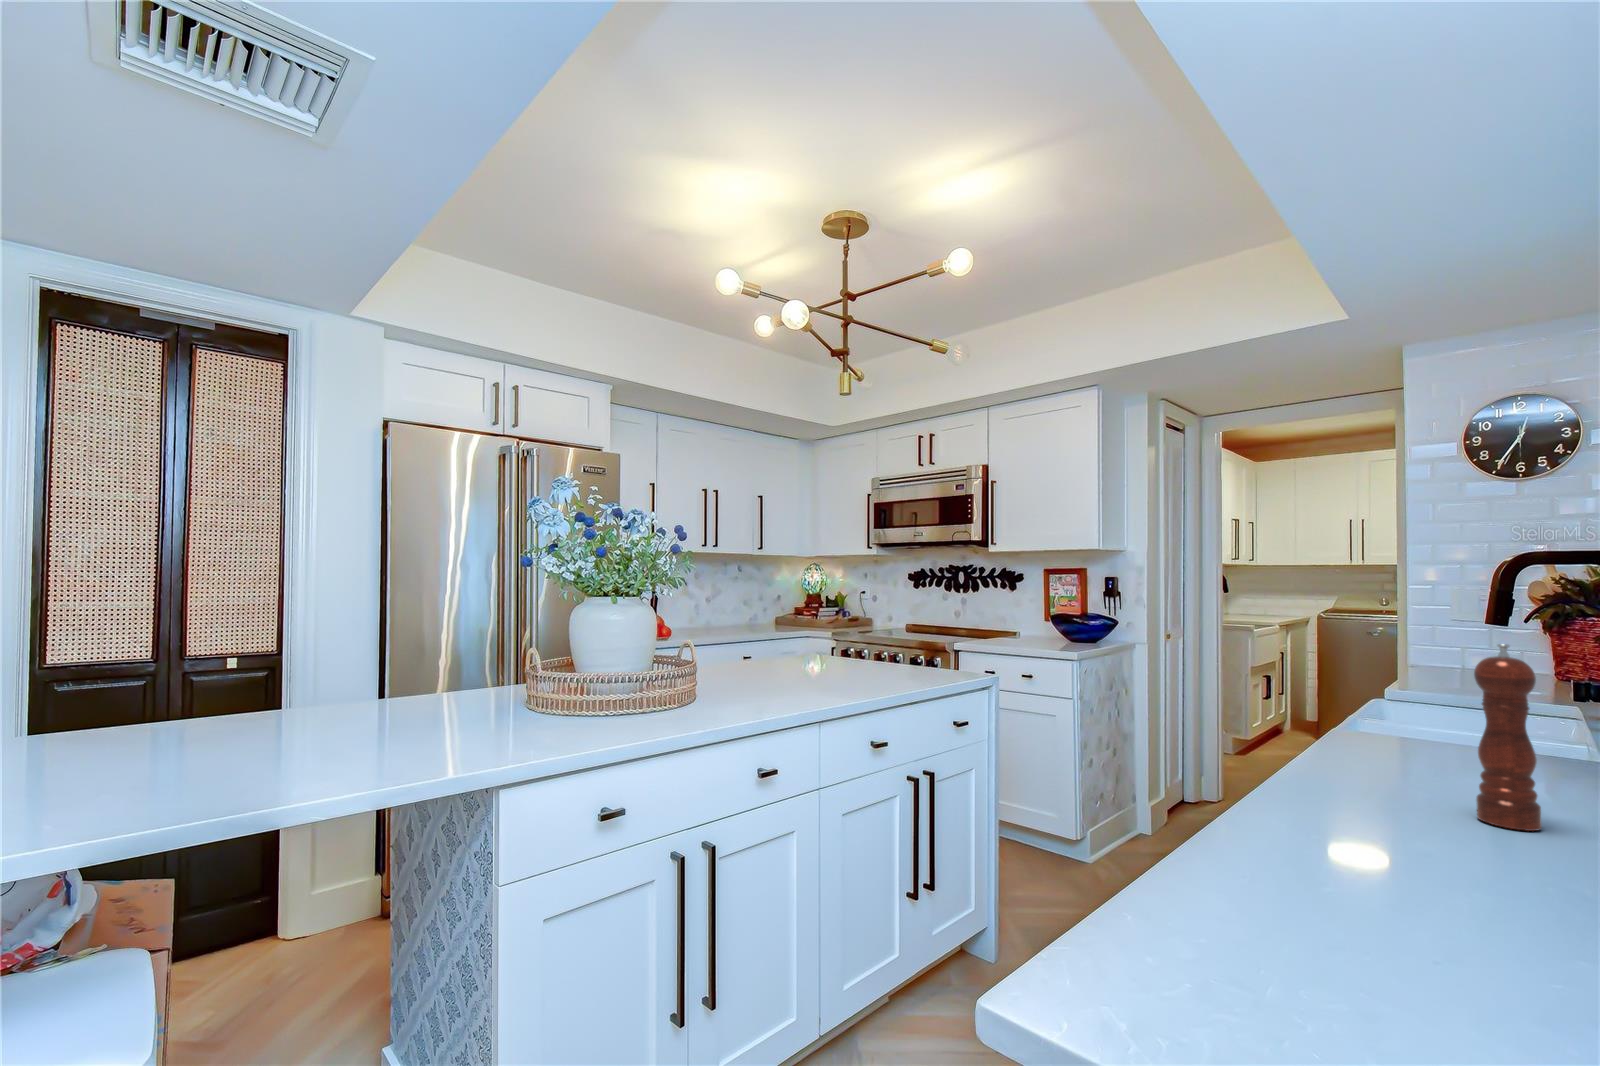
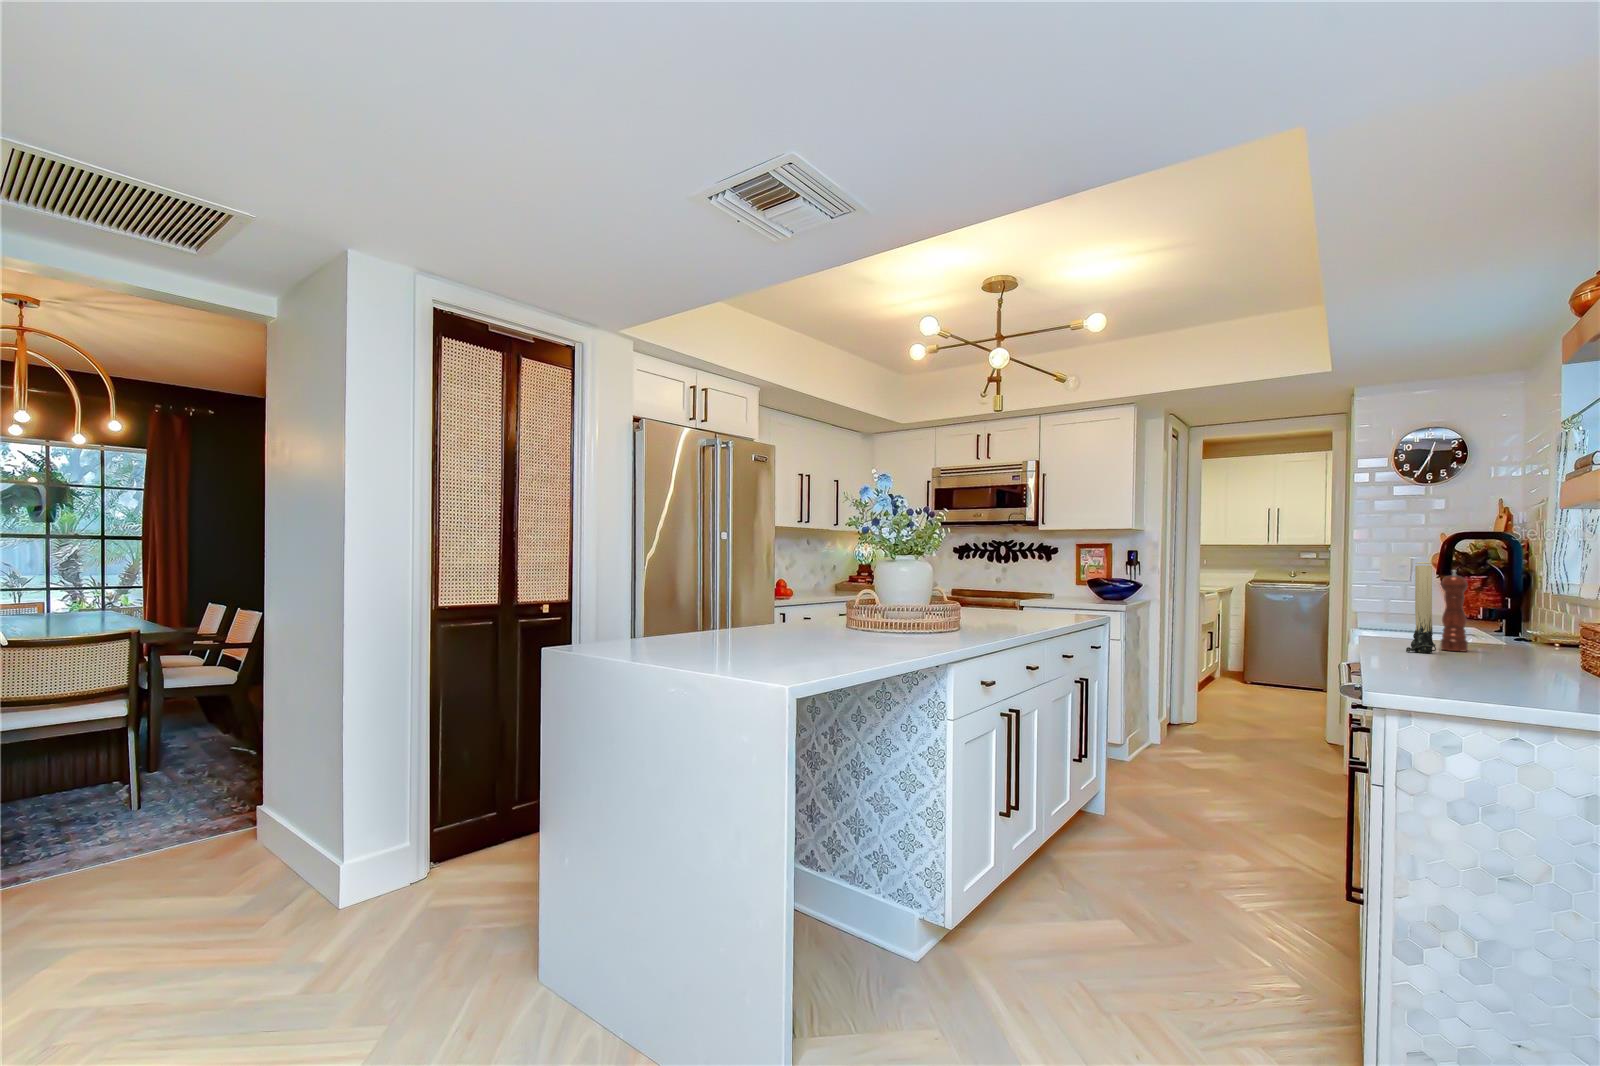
candle: none [1380,630,1453,839] -> present [1406,562,1436,653]

